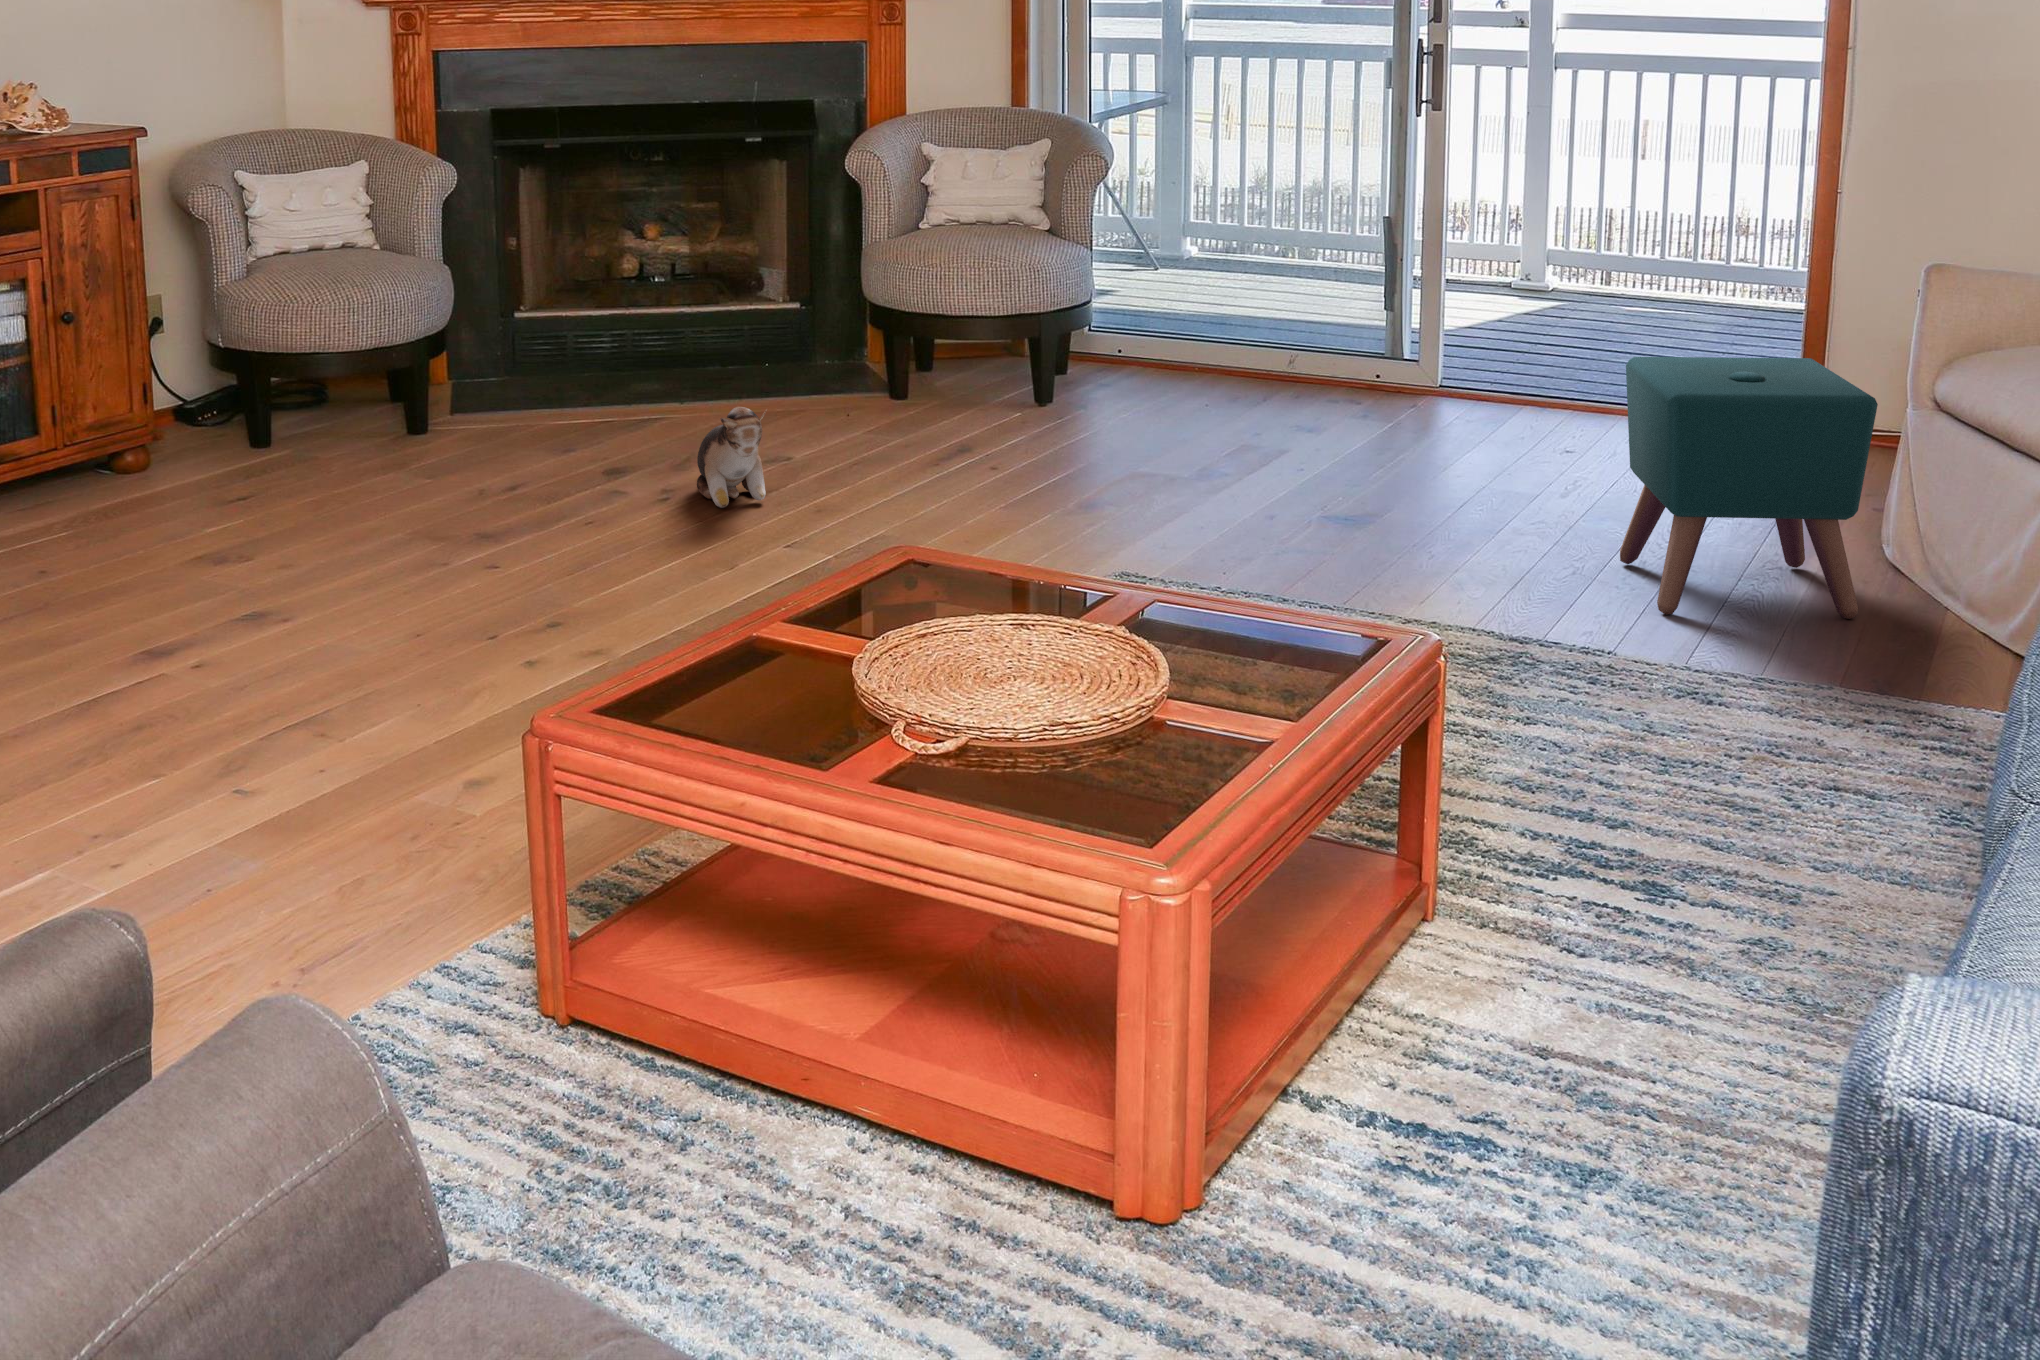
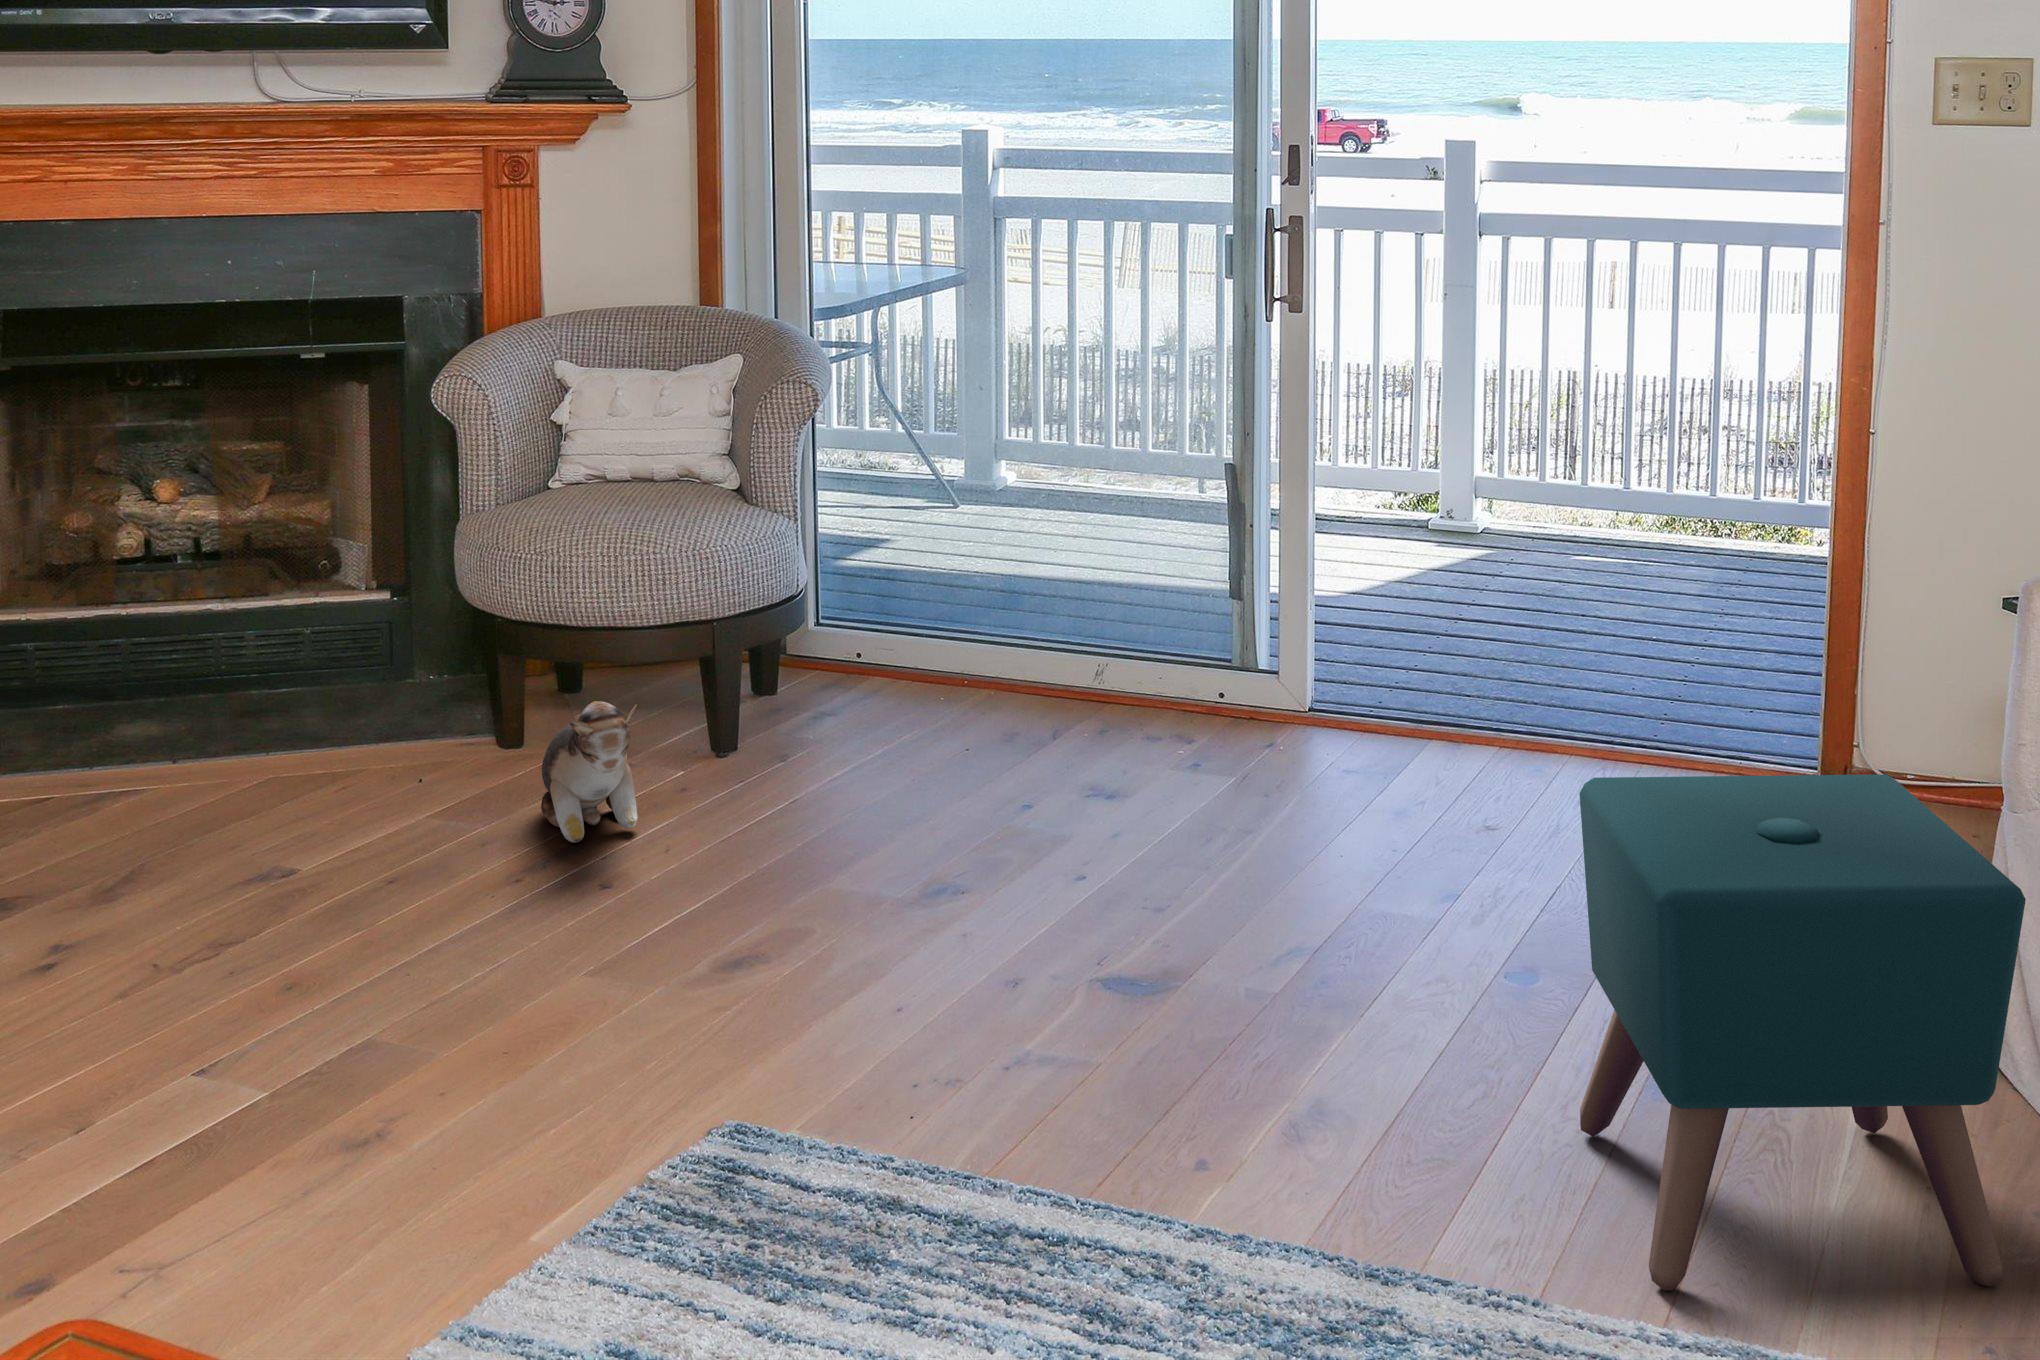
plush toy: present [697,407,767,508] -> present [541,701,638,843]

